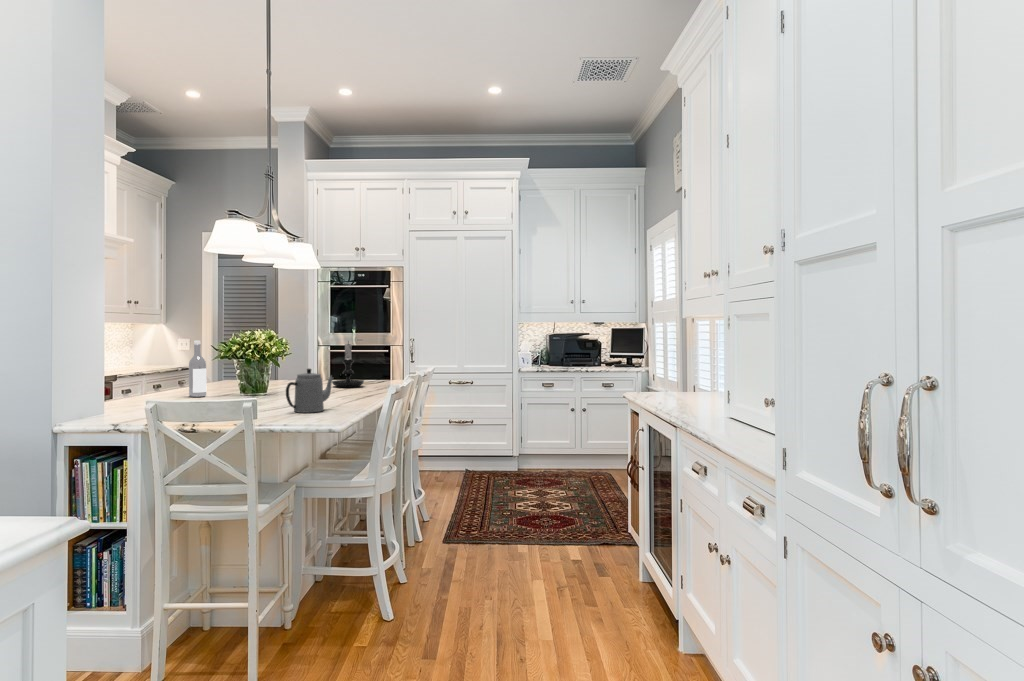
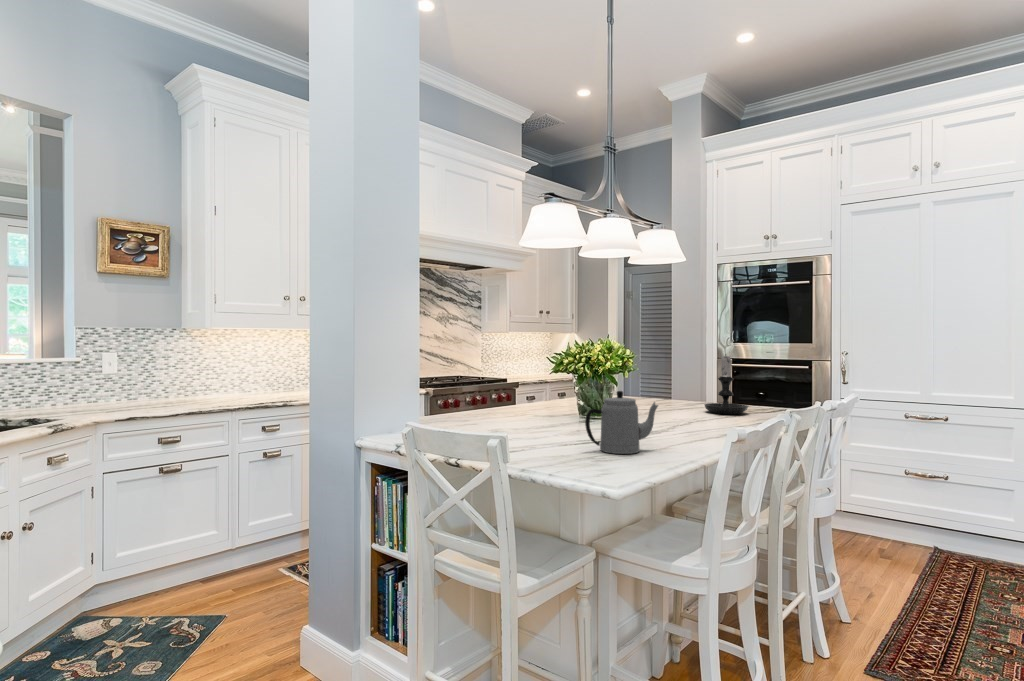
wine bottle: present [189,340,206,397] -> none [529,350,546,414]

